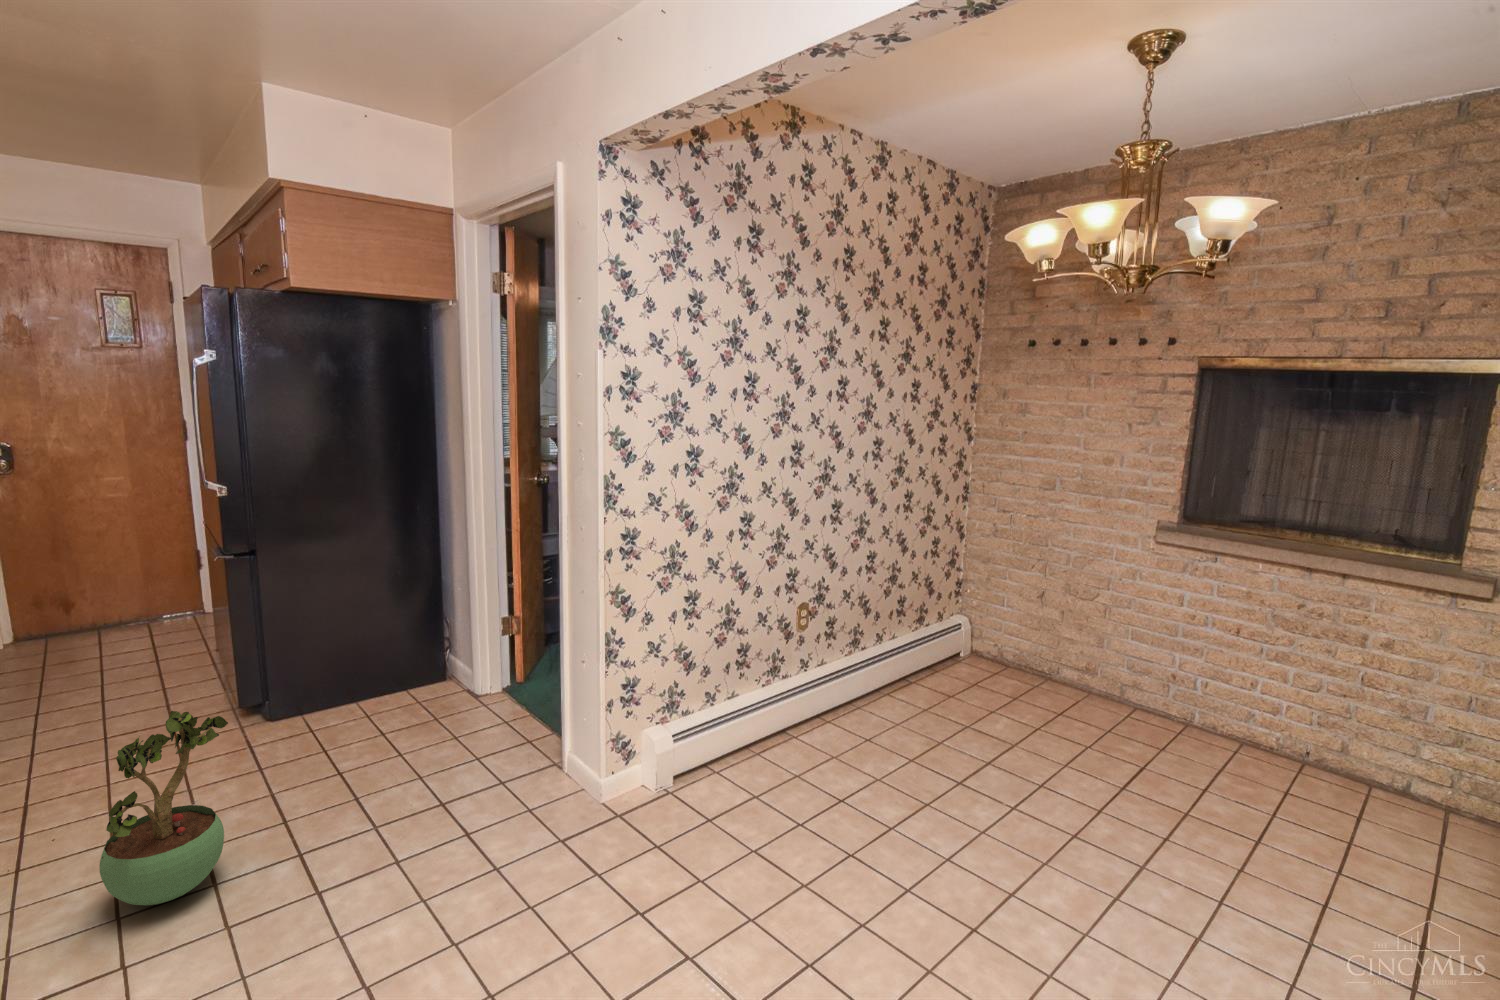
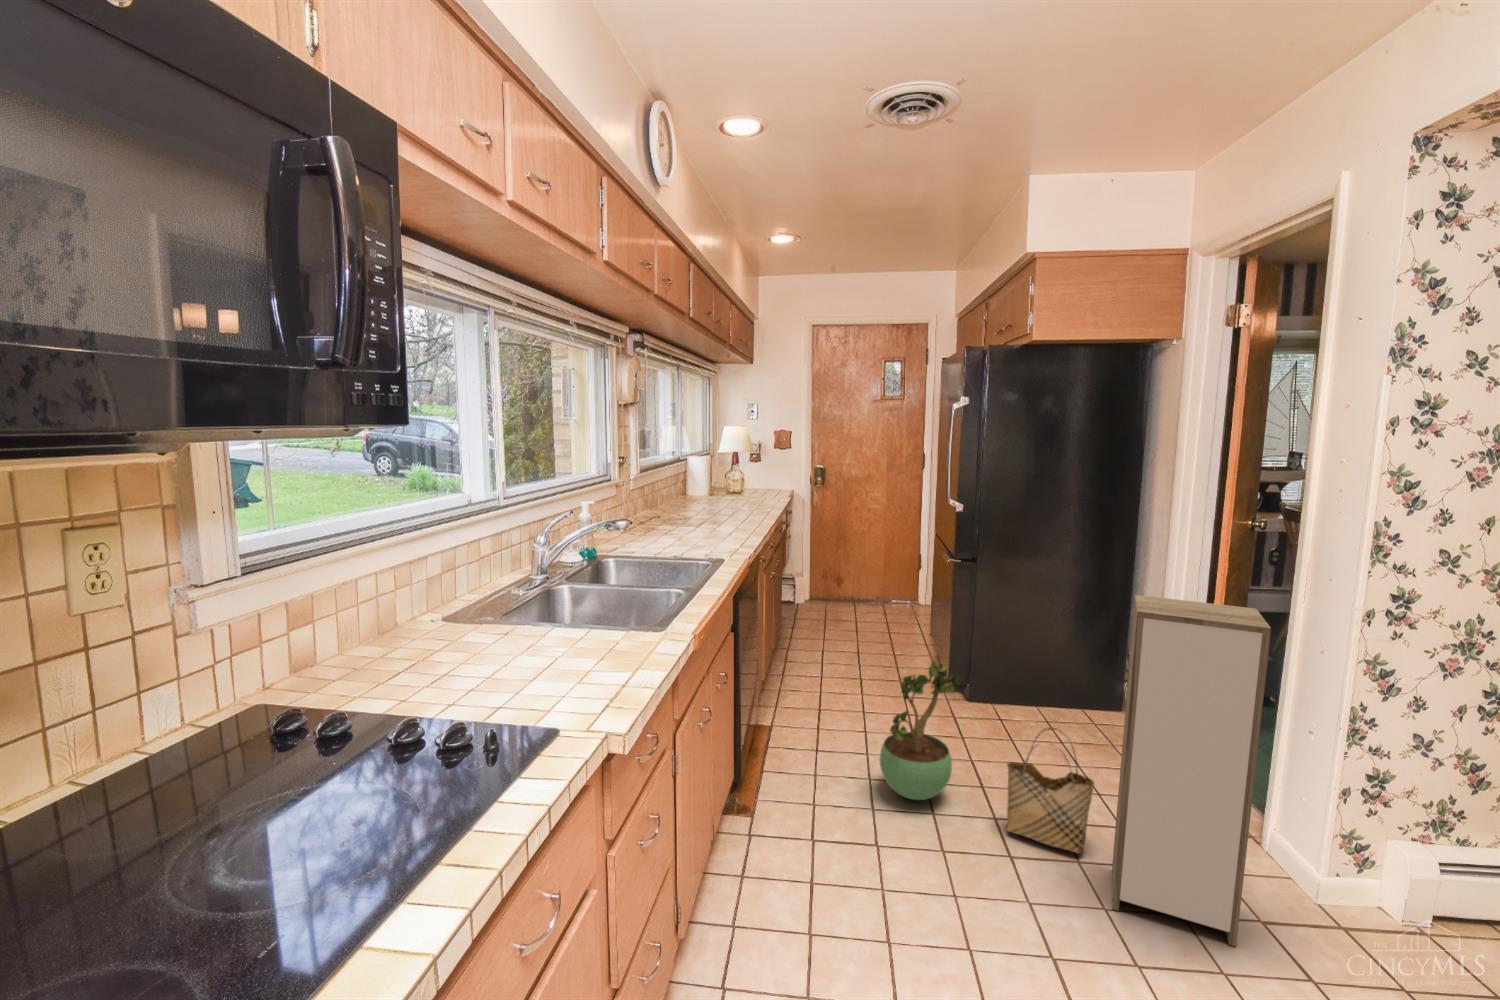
storage cabinet: none [409,568,538,911] -> present [1112,595,1271,947]
woven basket: none [295,740,402,880] -> present [1007,728,1094,853]

